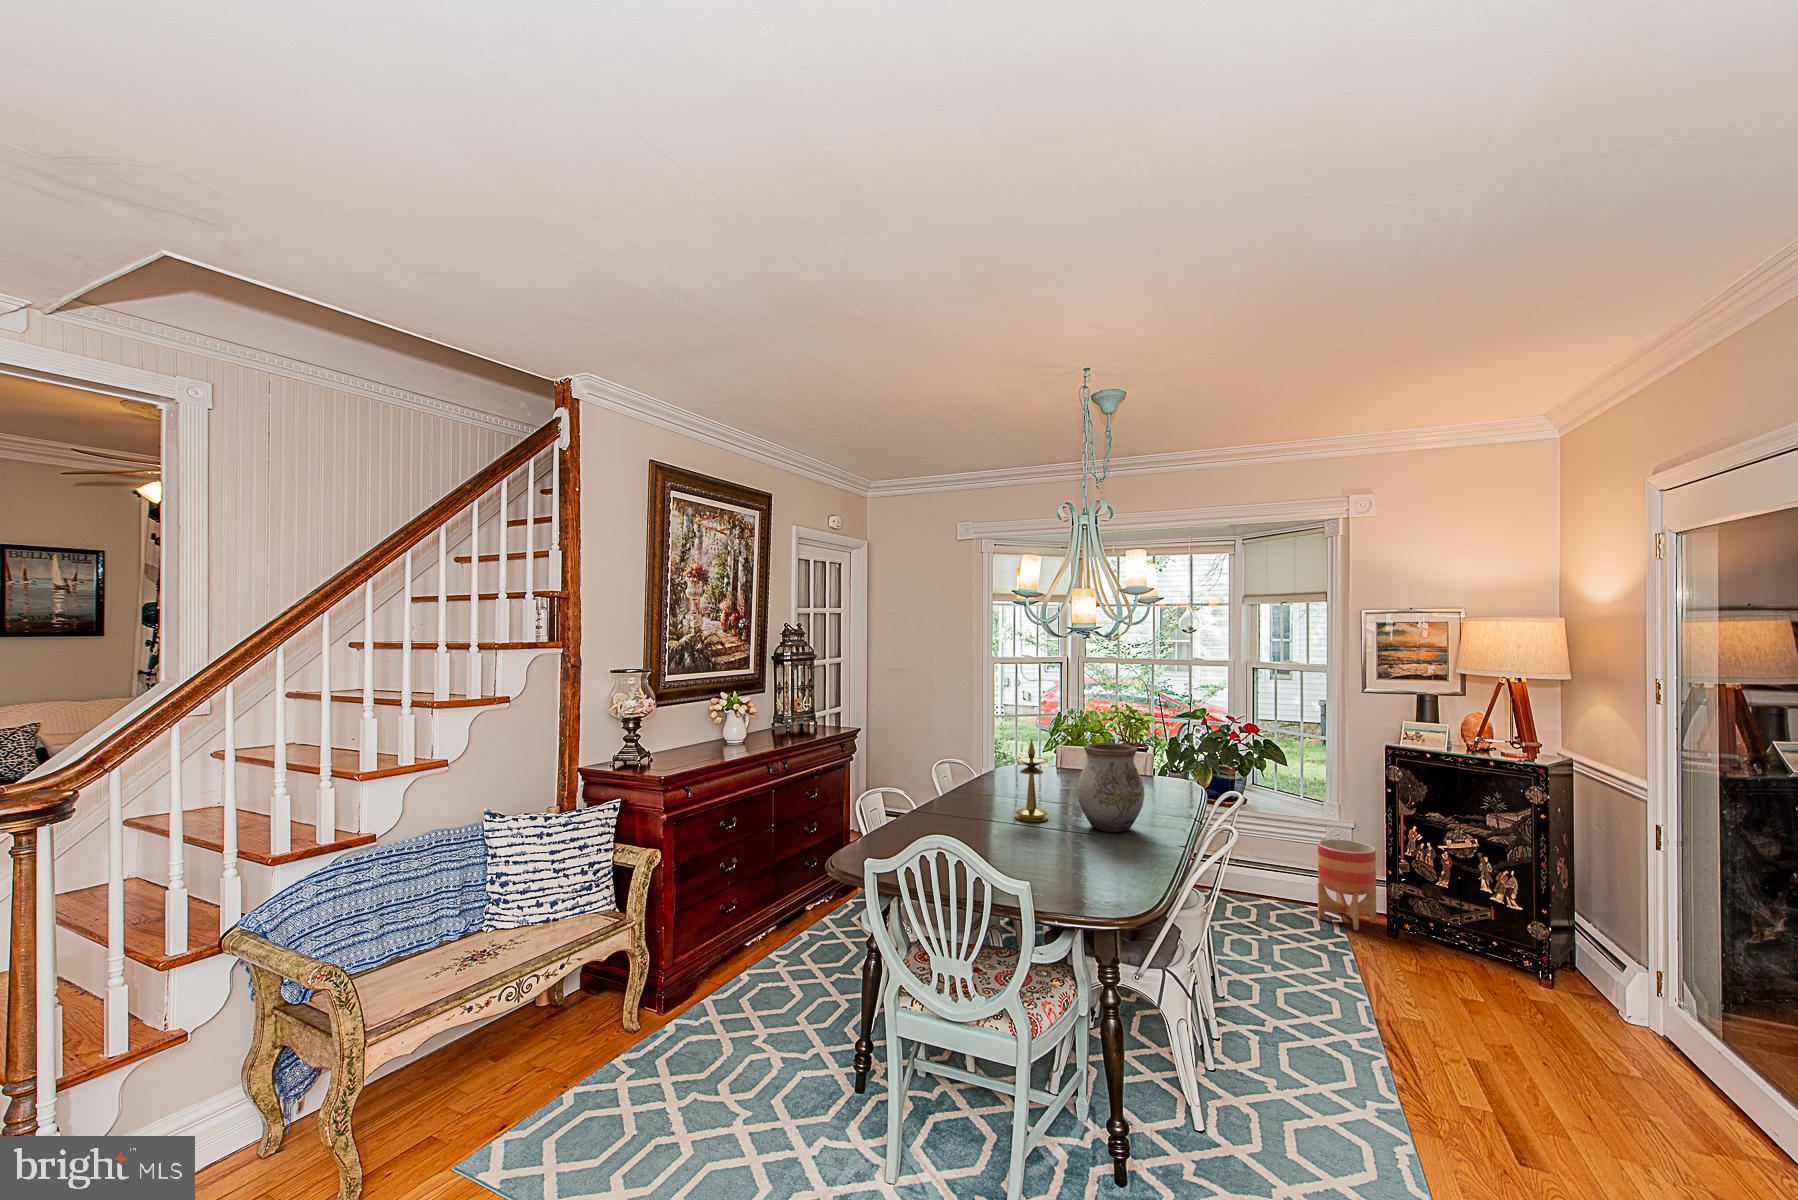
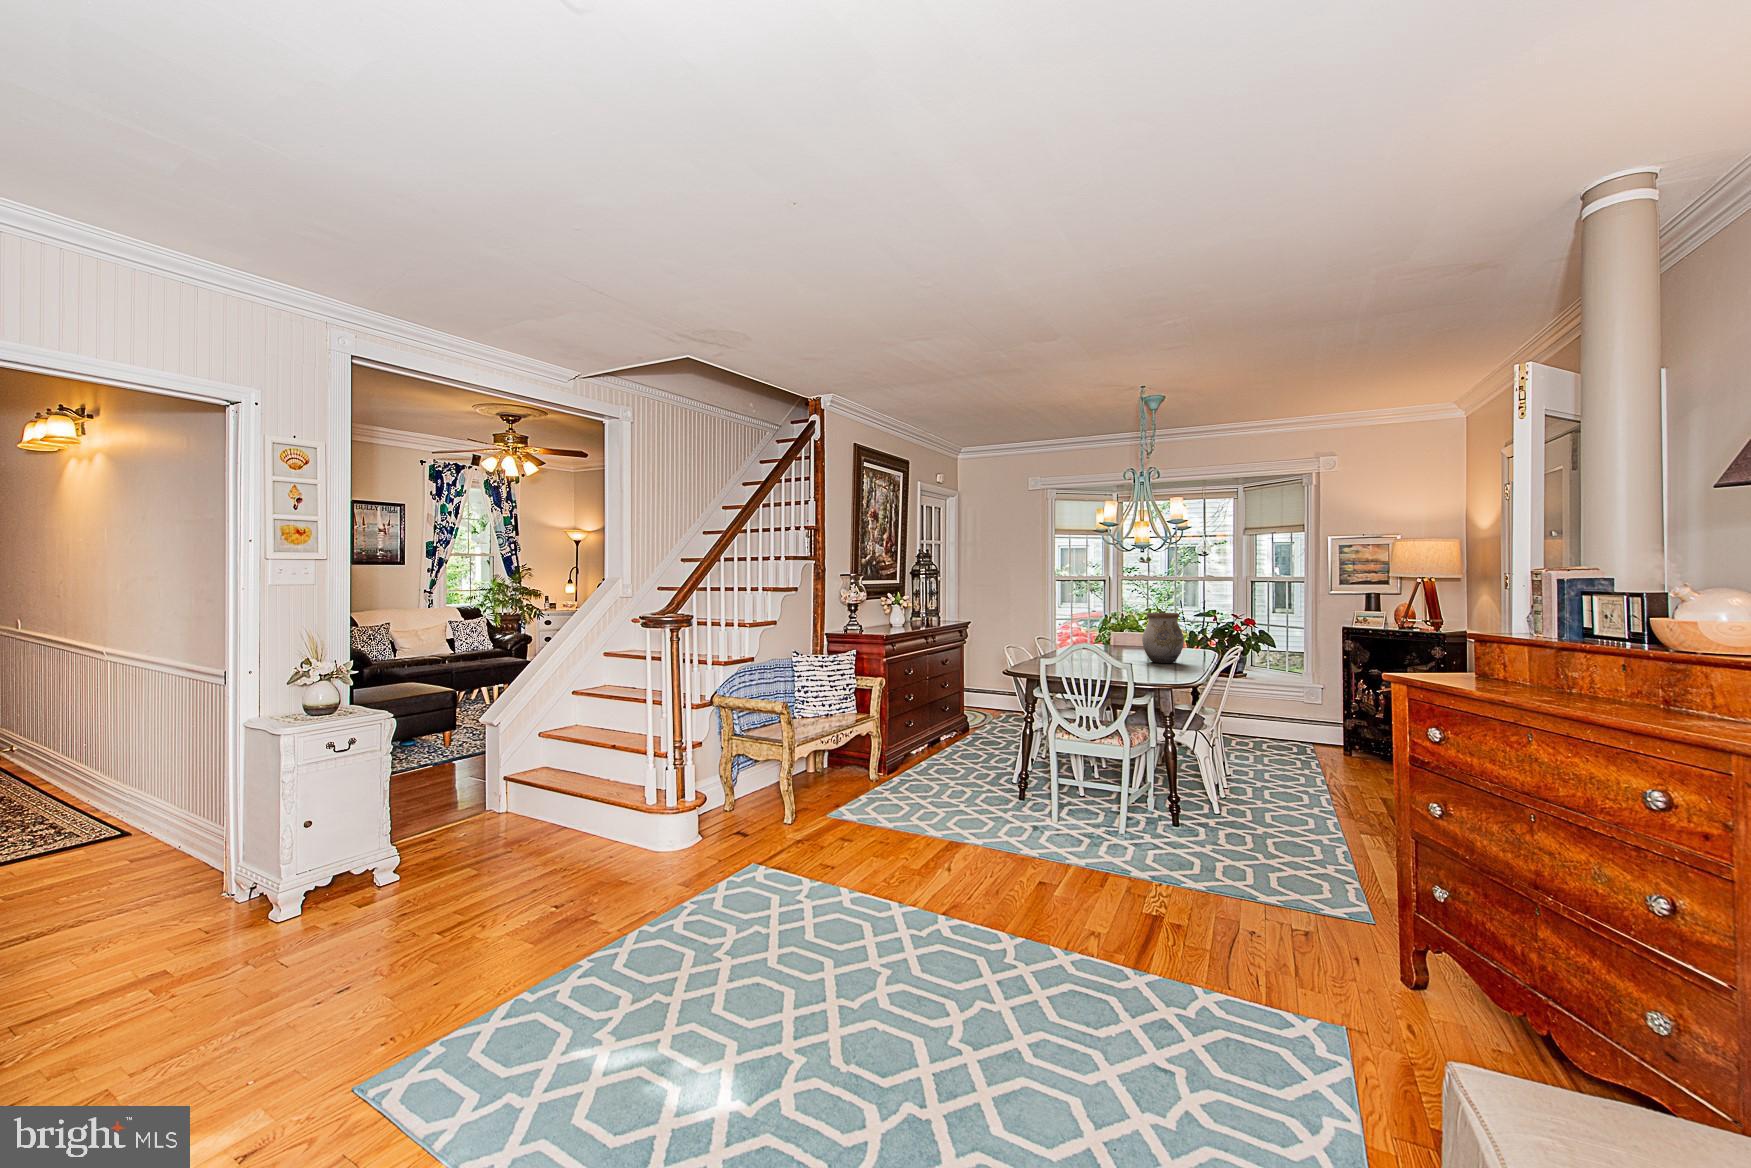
candlestick: present [1015,740,1048,821] -> none [1102,612,1123,660]
planter: present [1318,839,1377,931] -> none [1296,695,1336,751]

